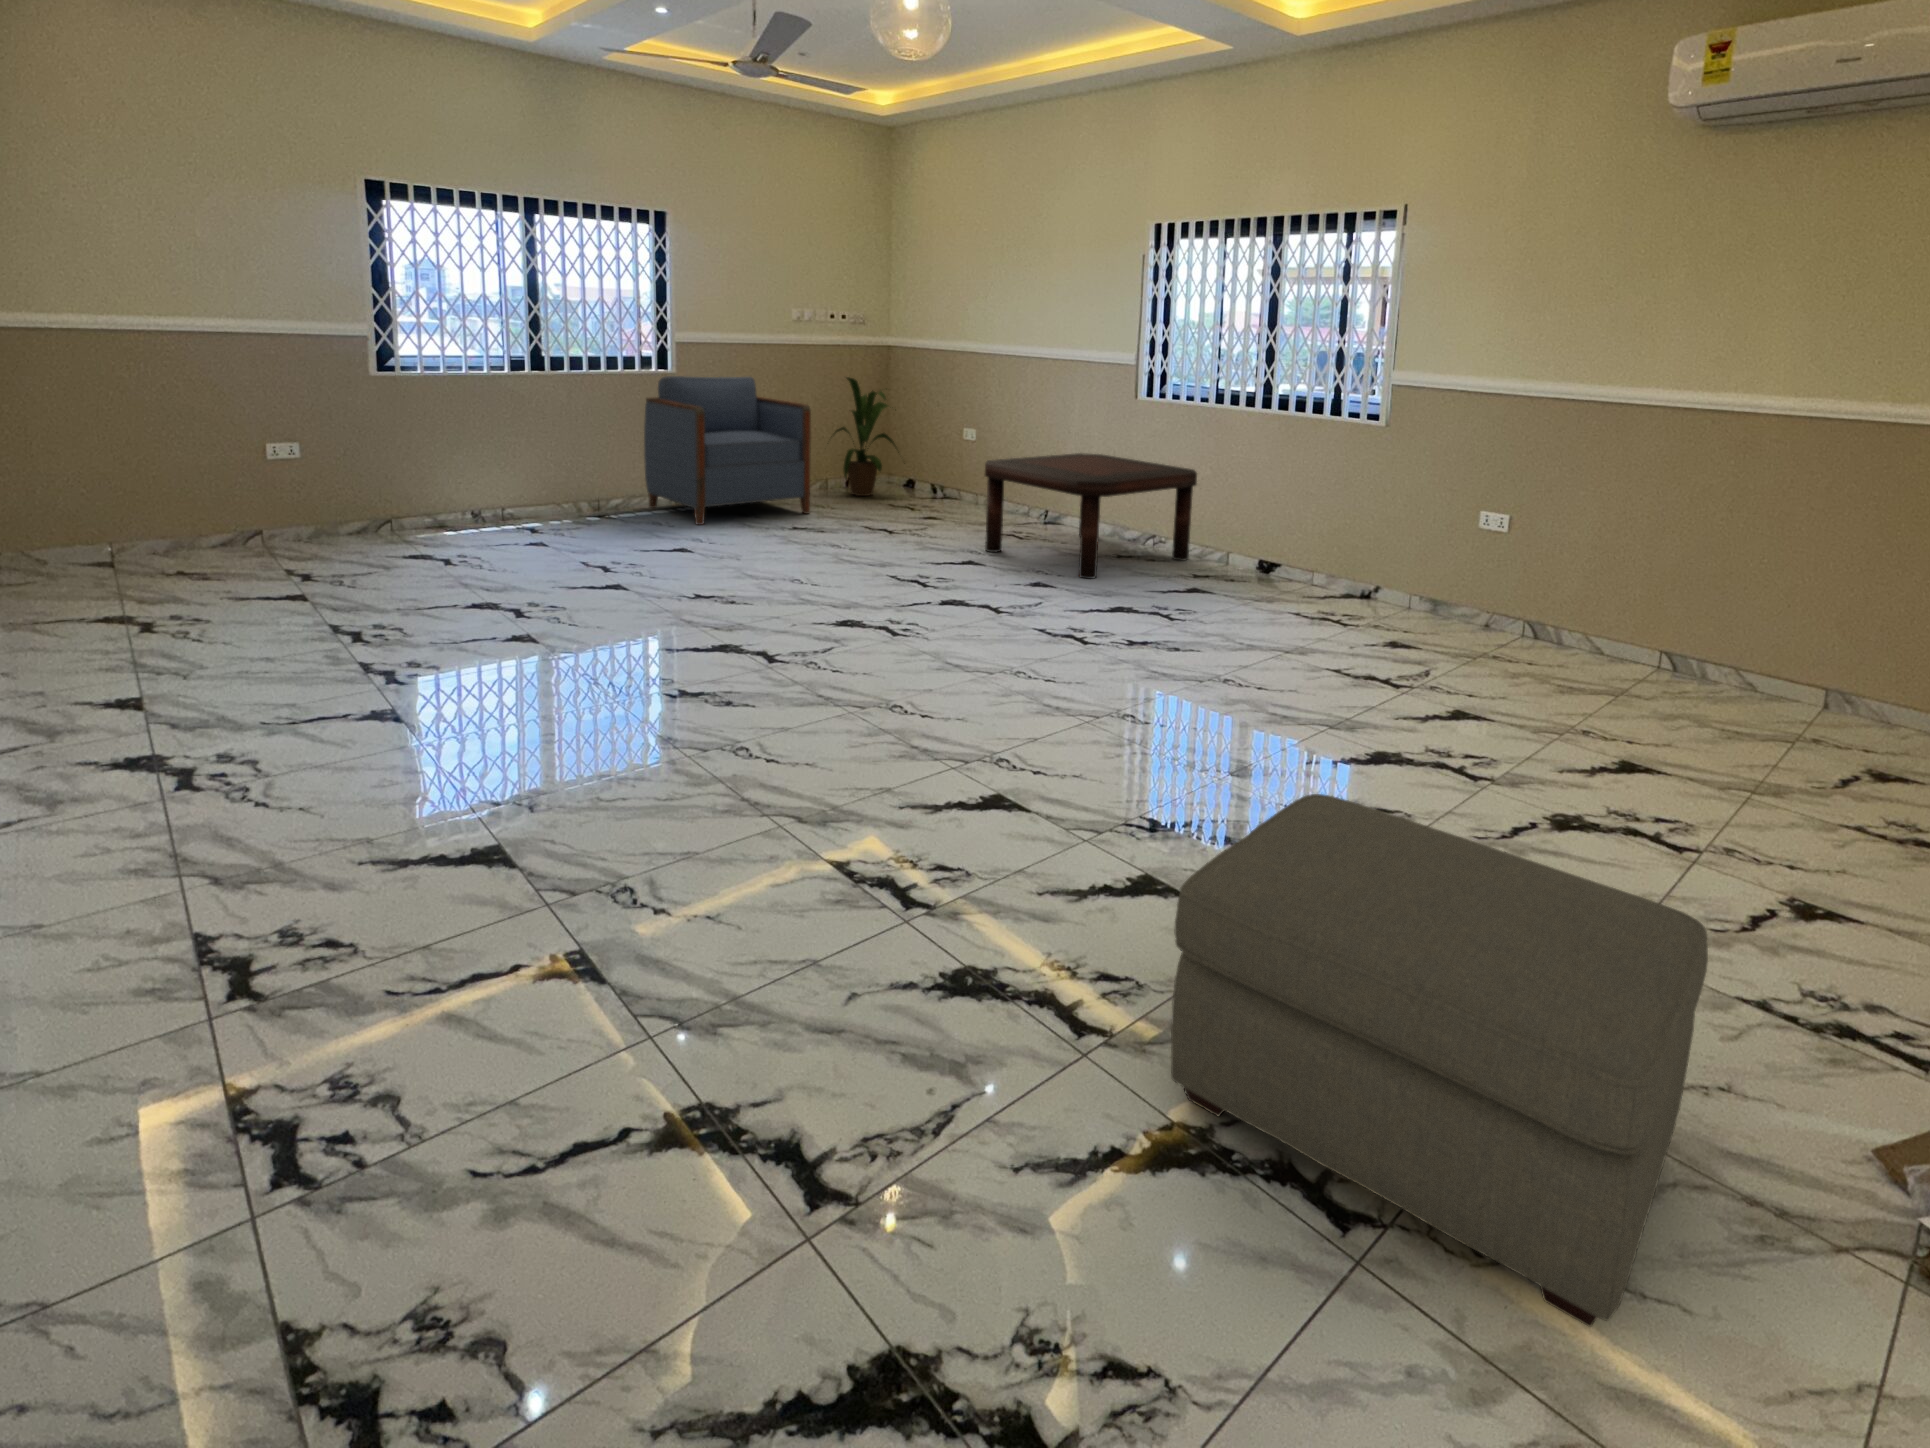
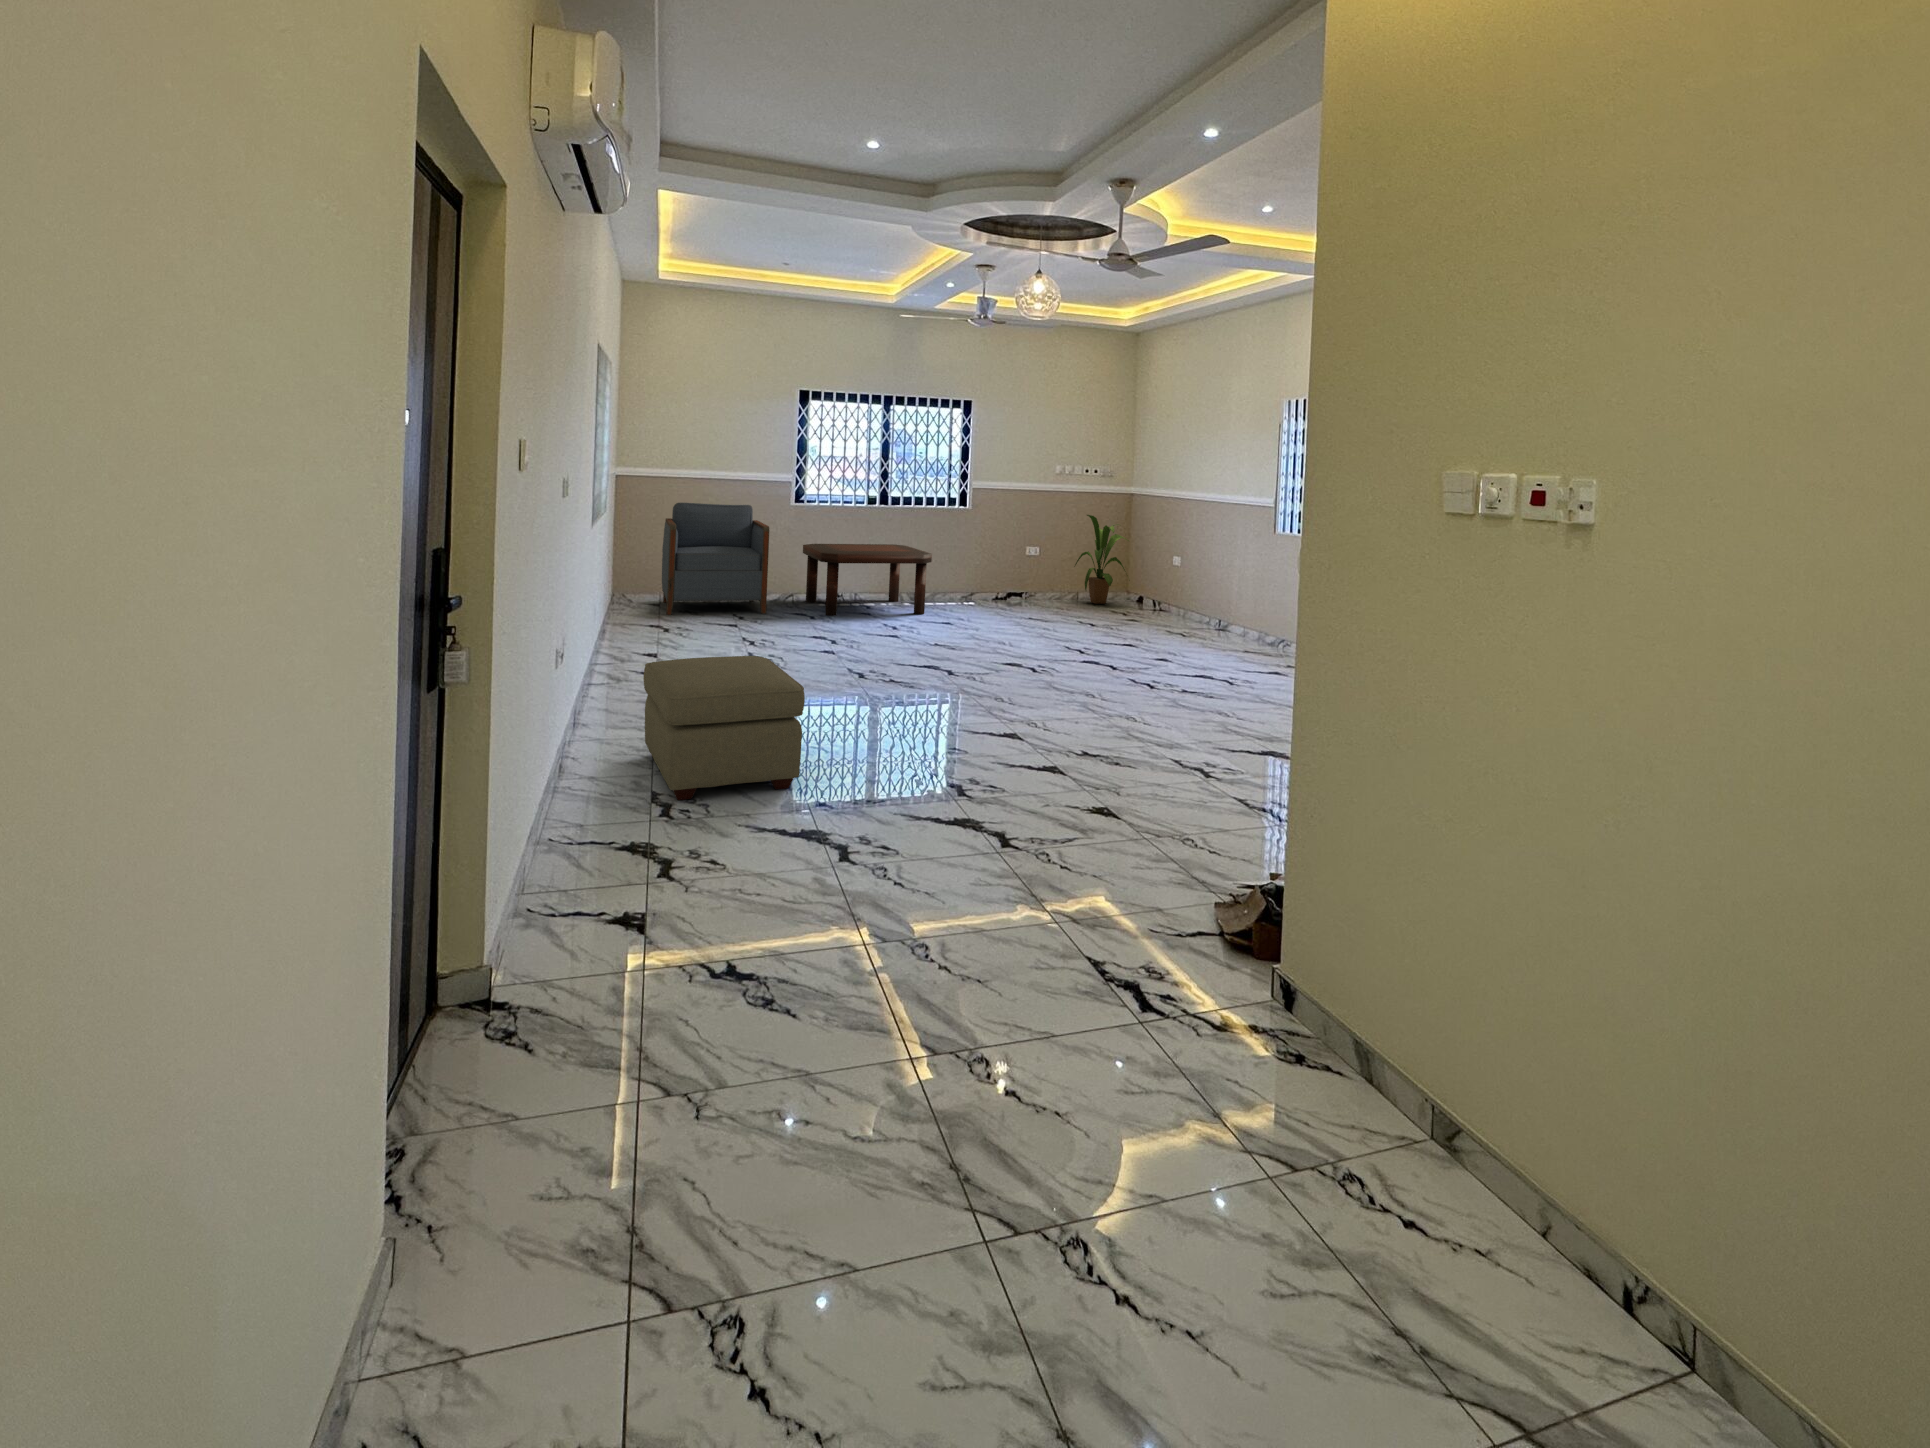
armchair: present [644,376,811,525] -> present [662,503,769,615]
coffee table: present [985,453,1197,579] -> present [803,544,932,616]
ottoman: present [1171,794,1708,1326] -> present [643,656,805,800]

